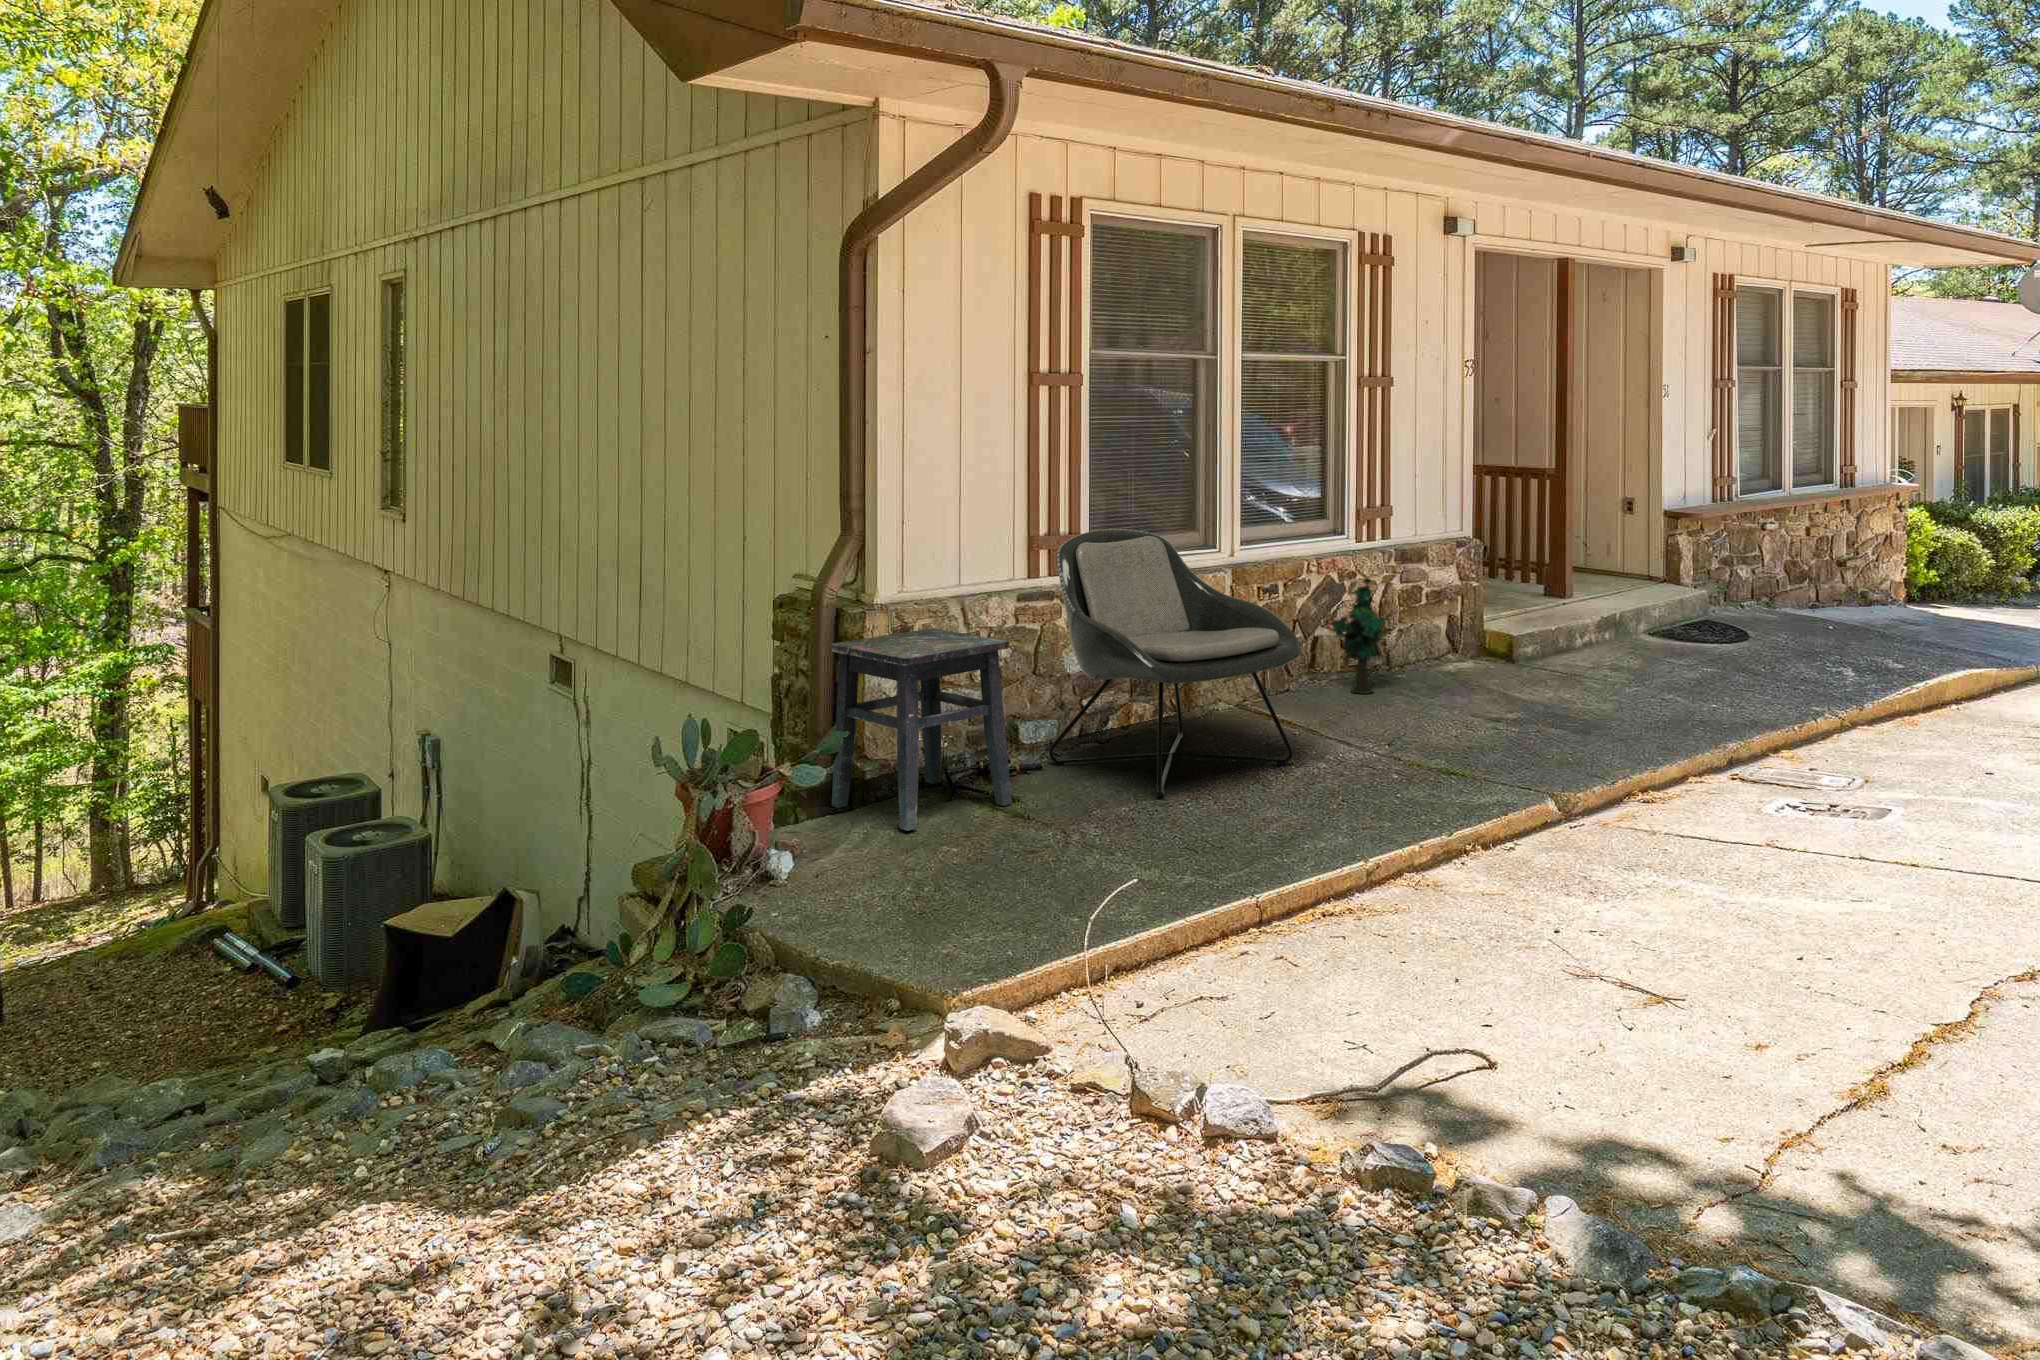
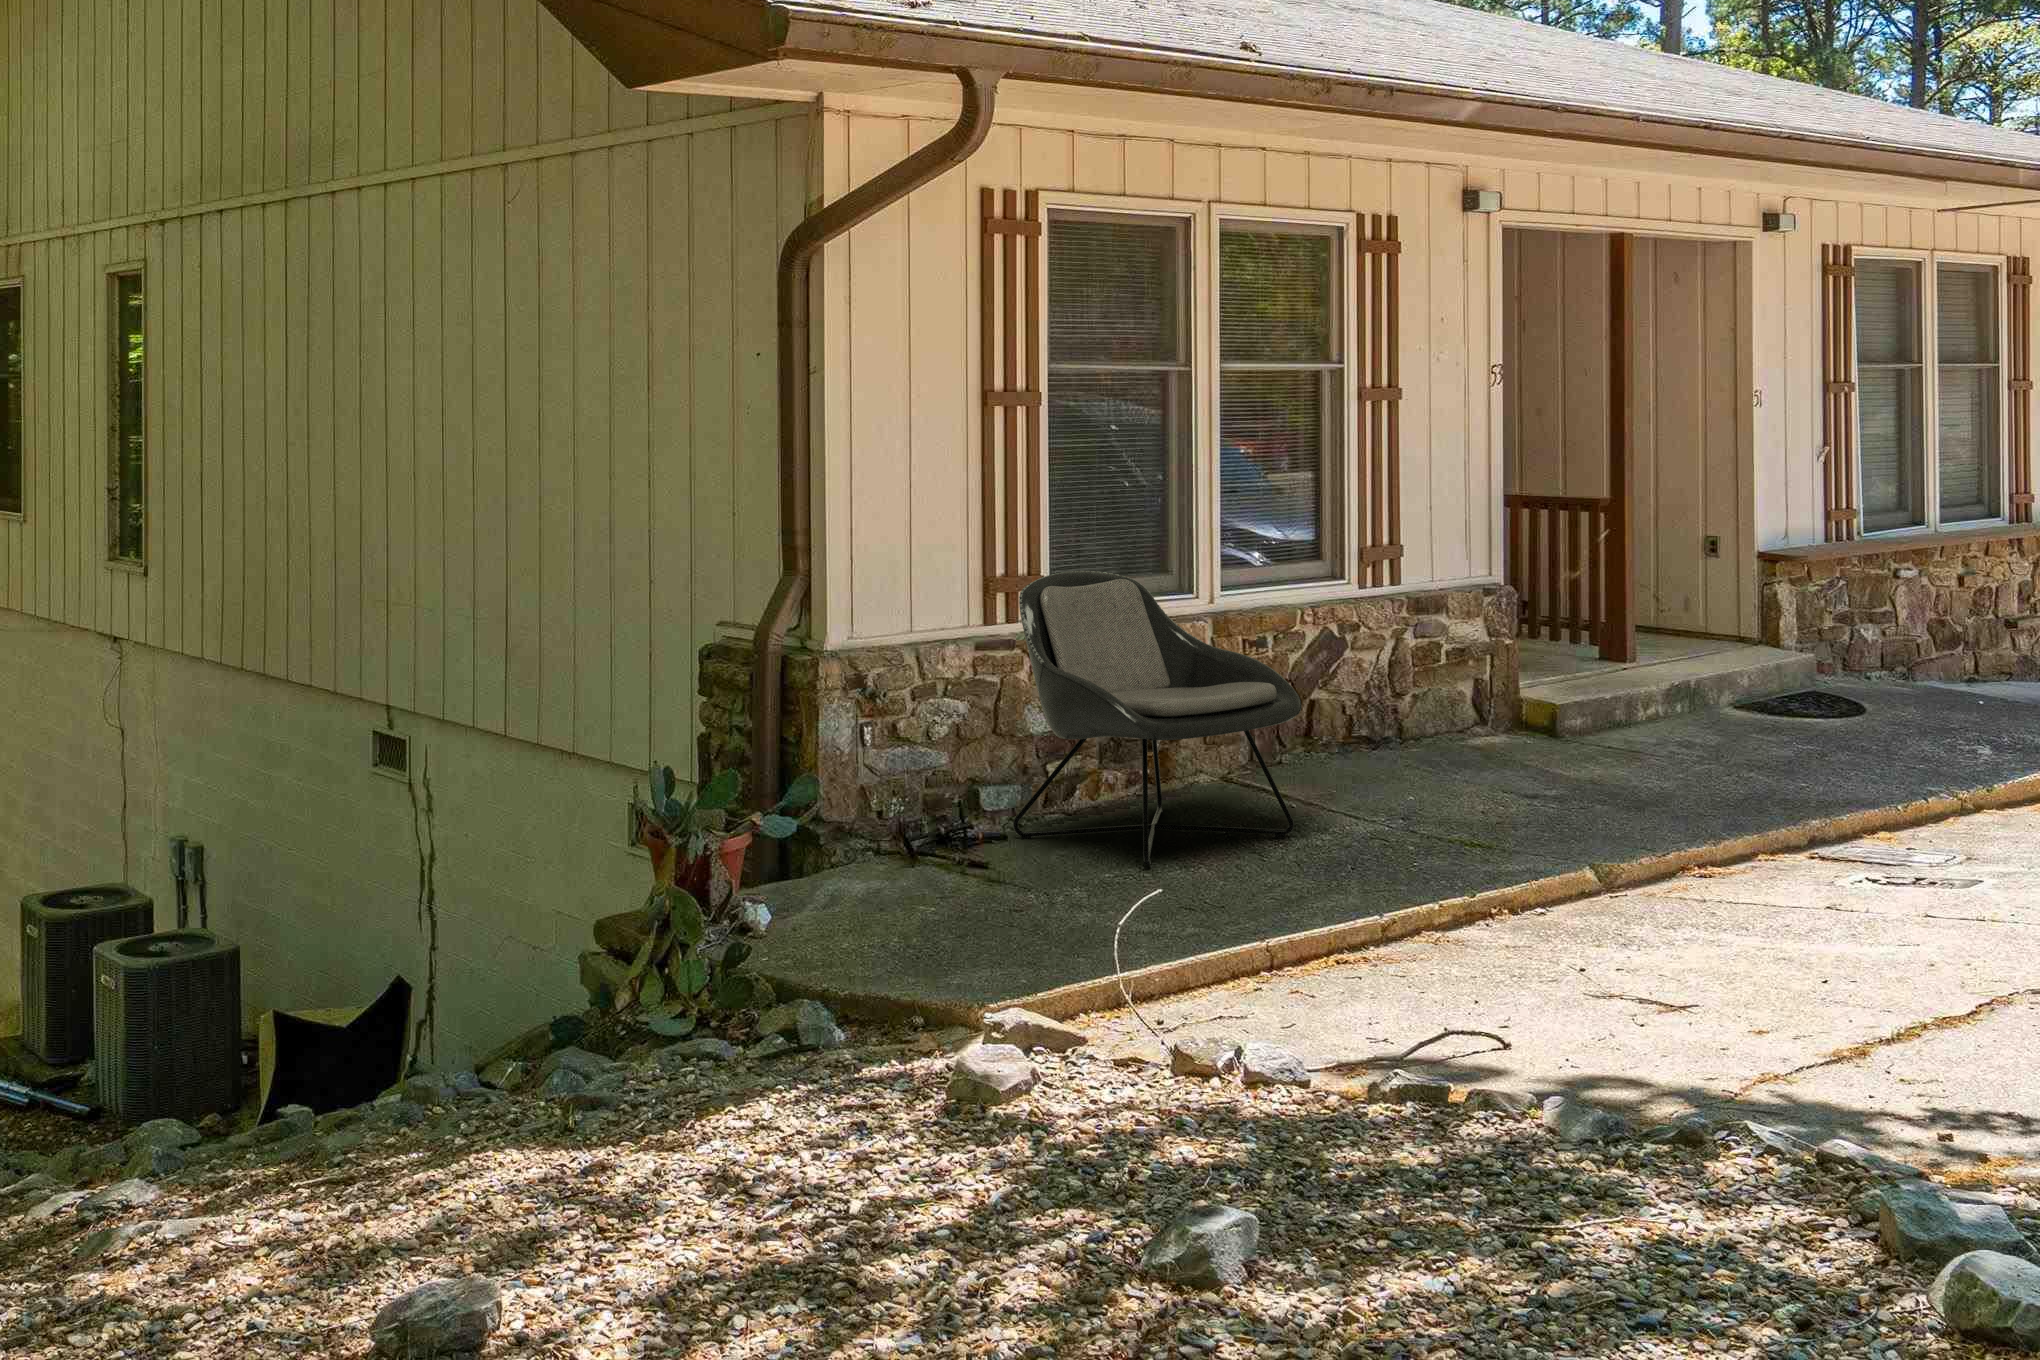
decorative plant: present [1330,578,1391,694] -> none [1330,629,1406,768]
side table: present [831,629,1012,831] -> none [778,683,982,897]

